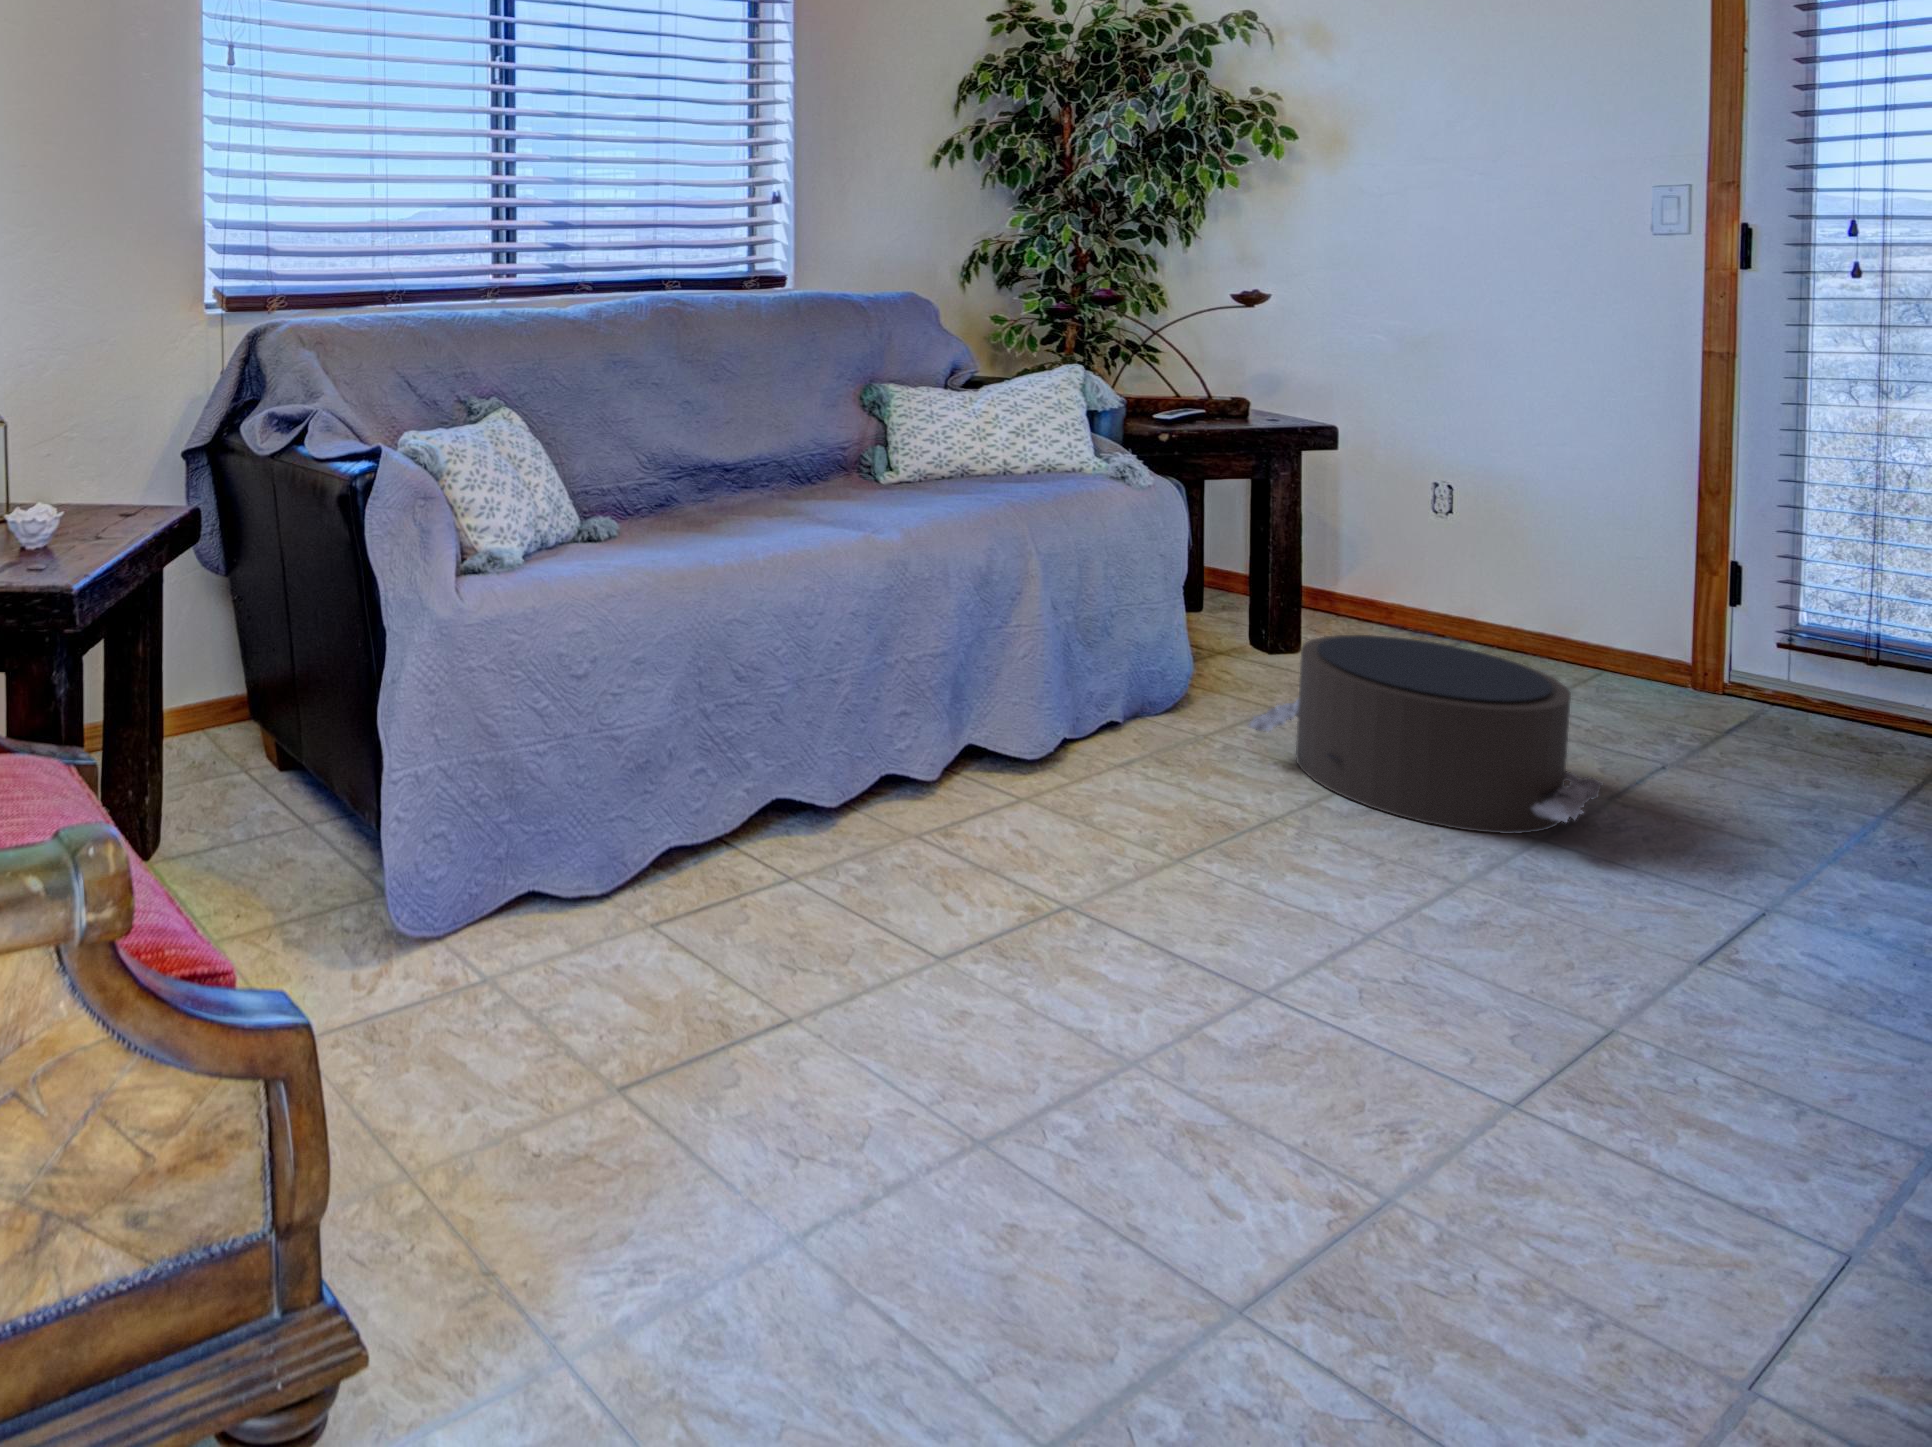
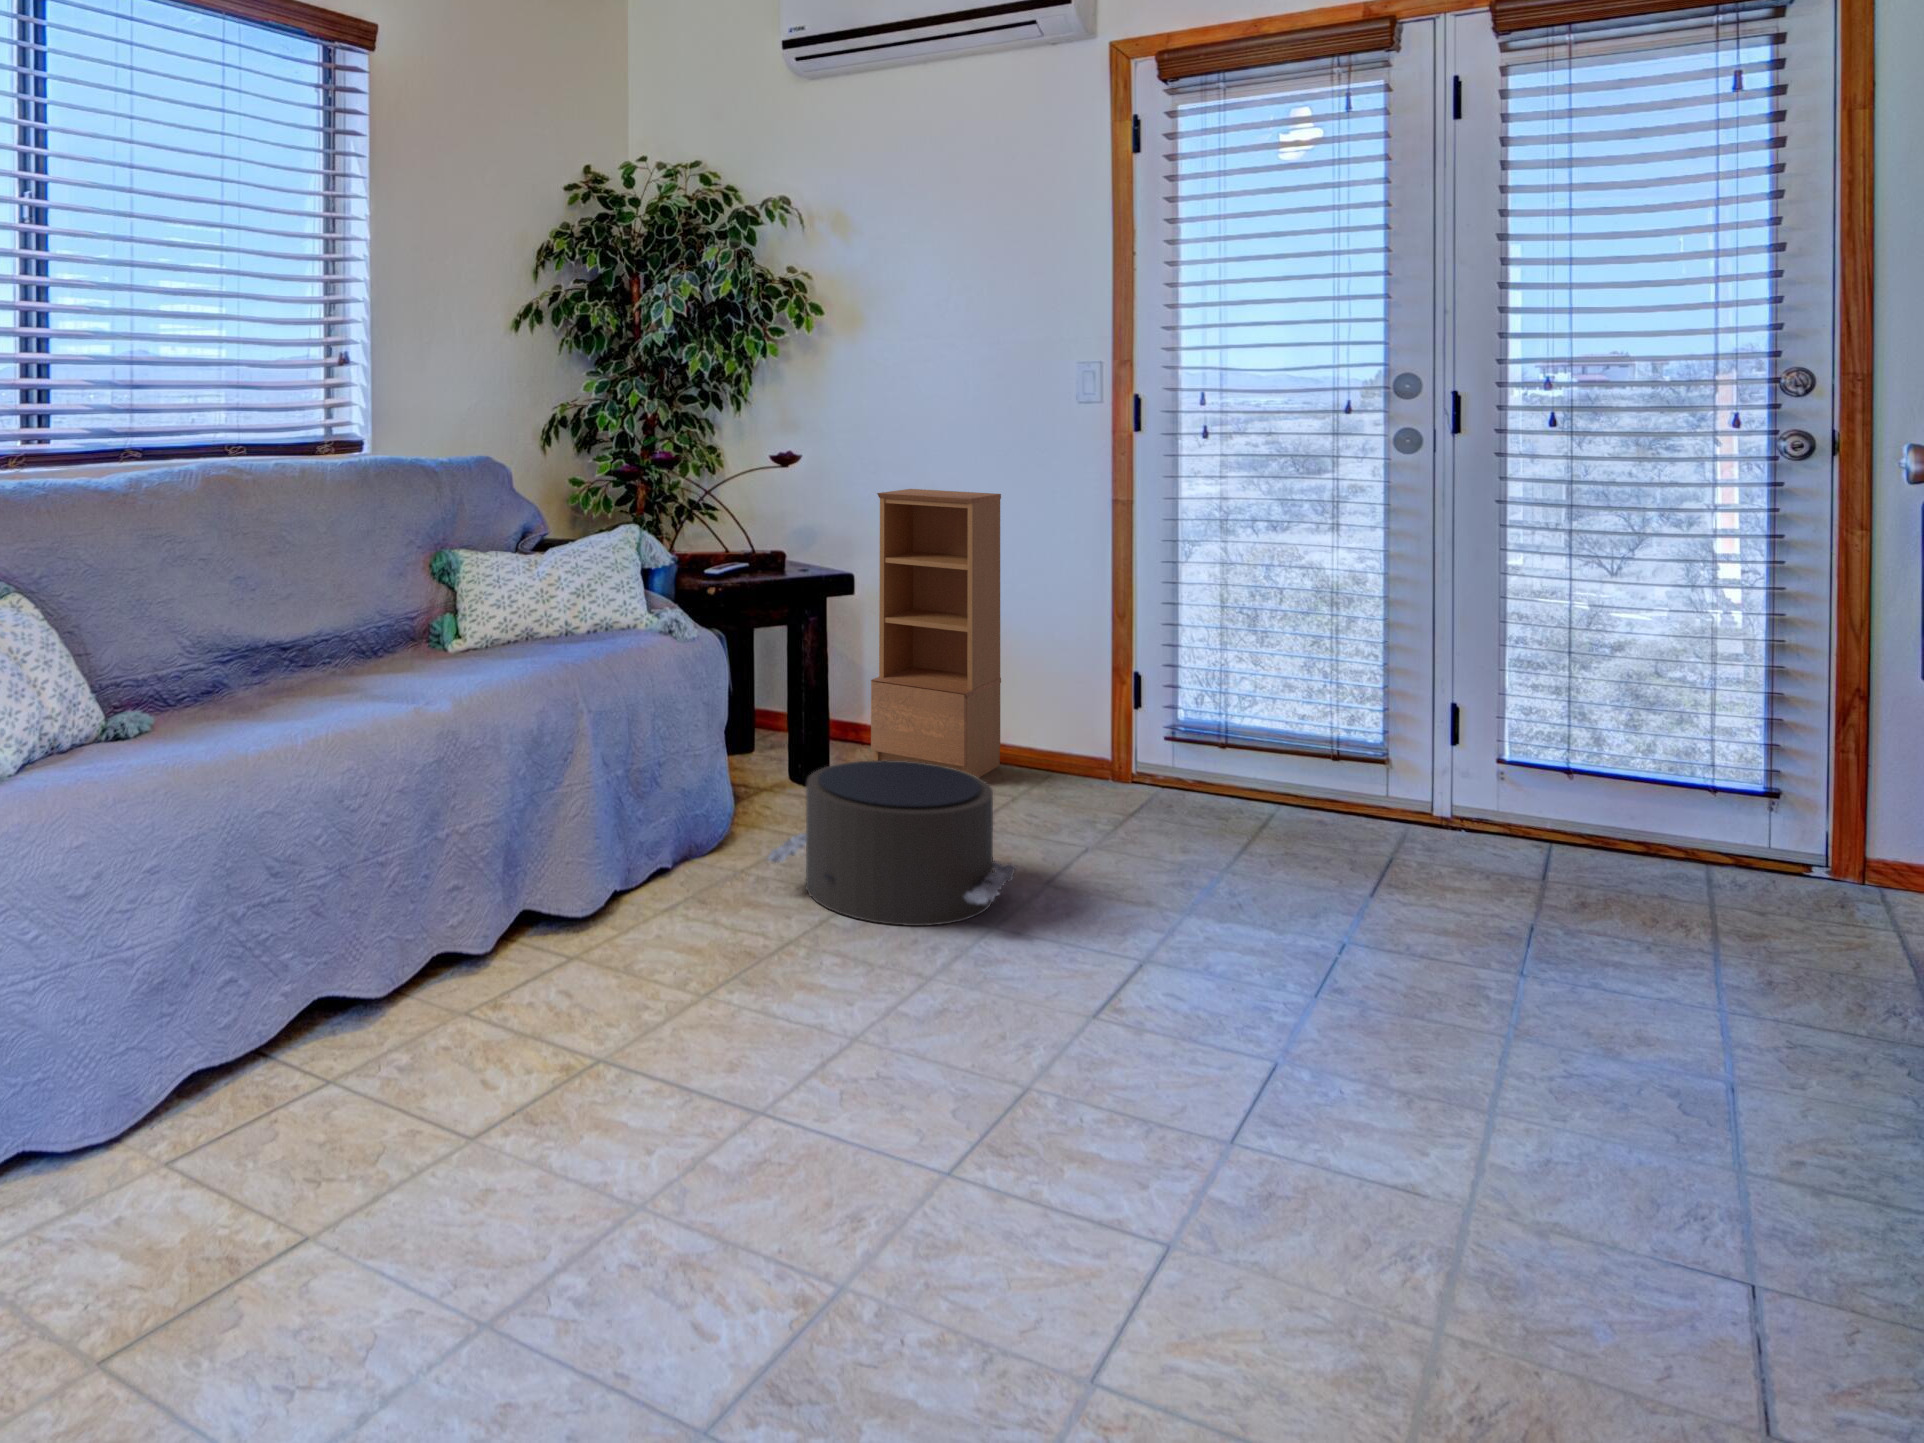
bookcase: none [1355,334,1557,672] -> present [871,489,1001,778]

